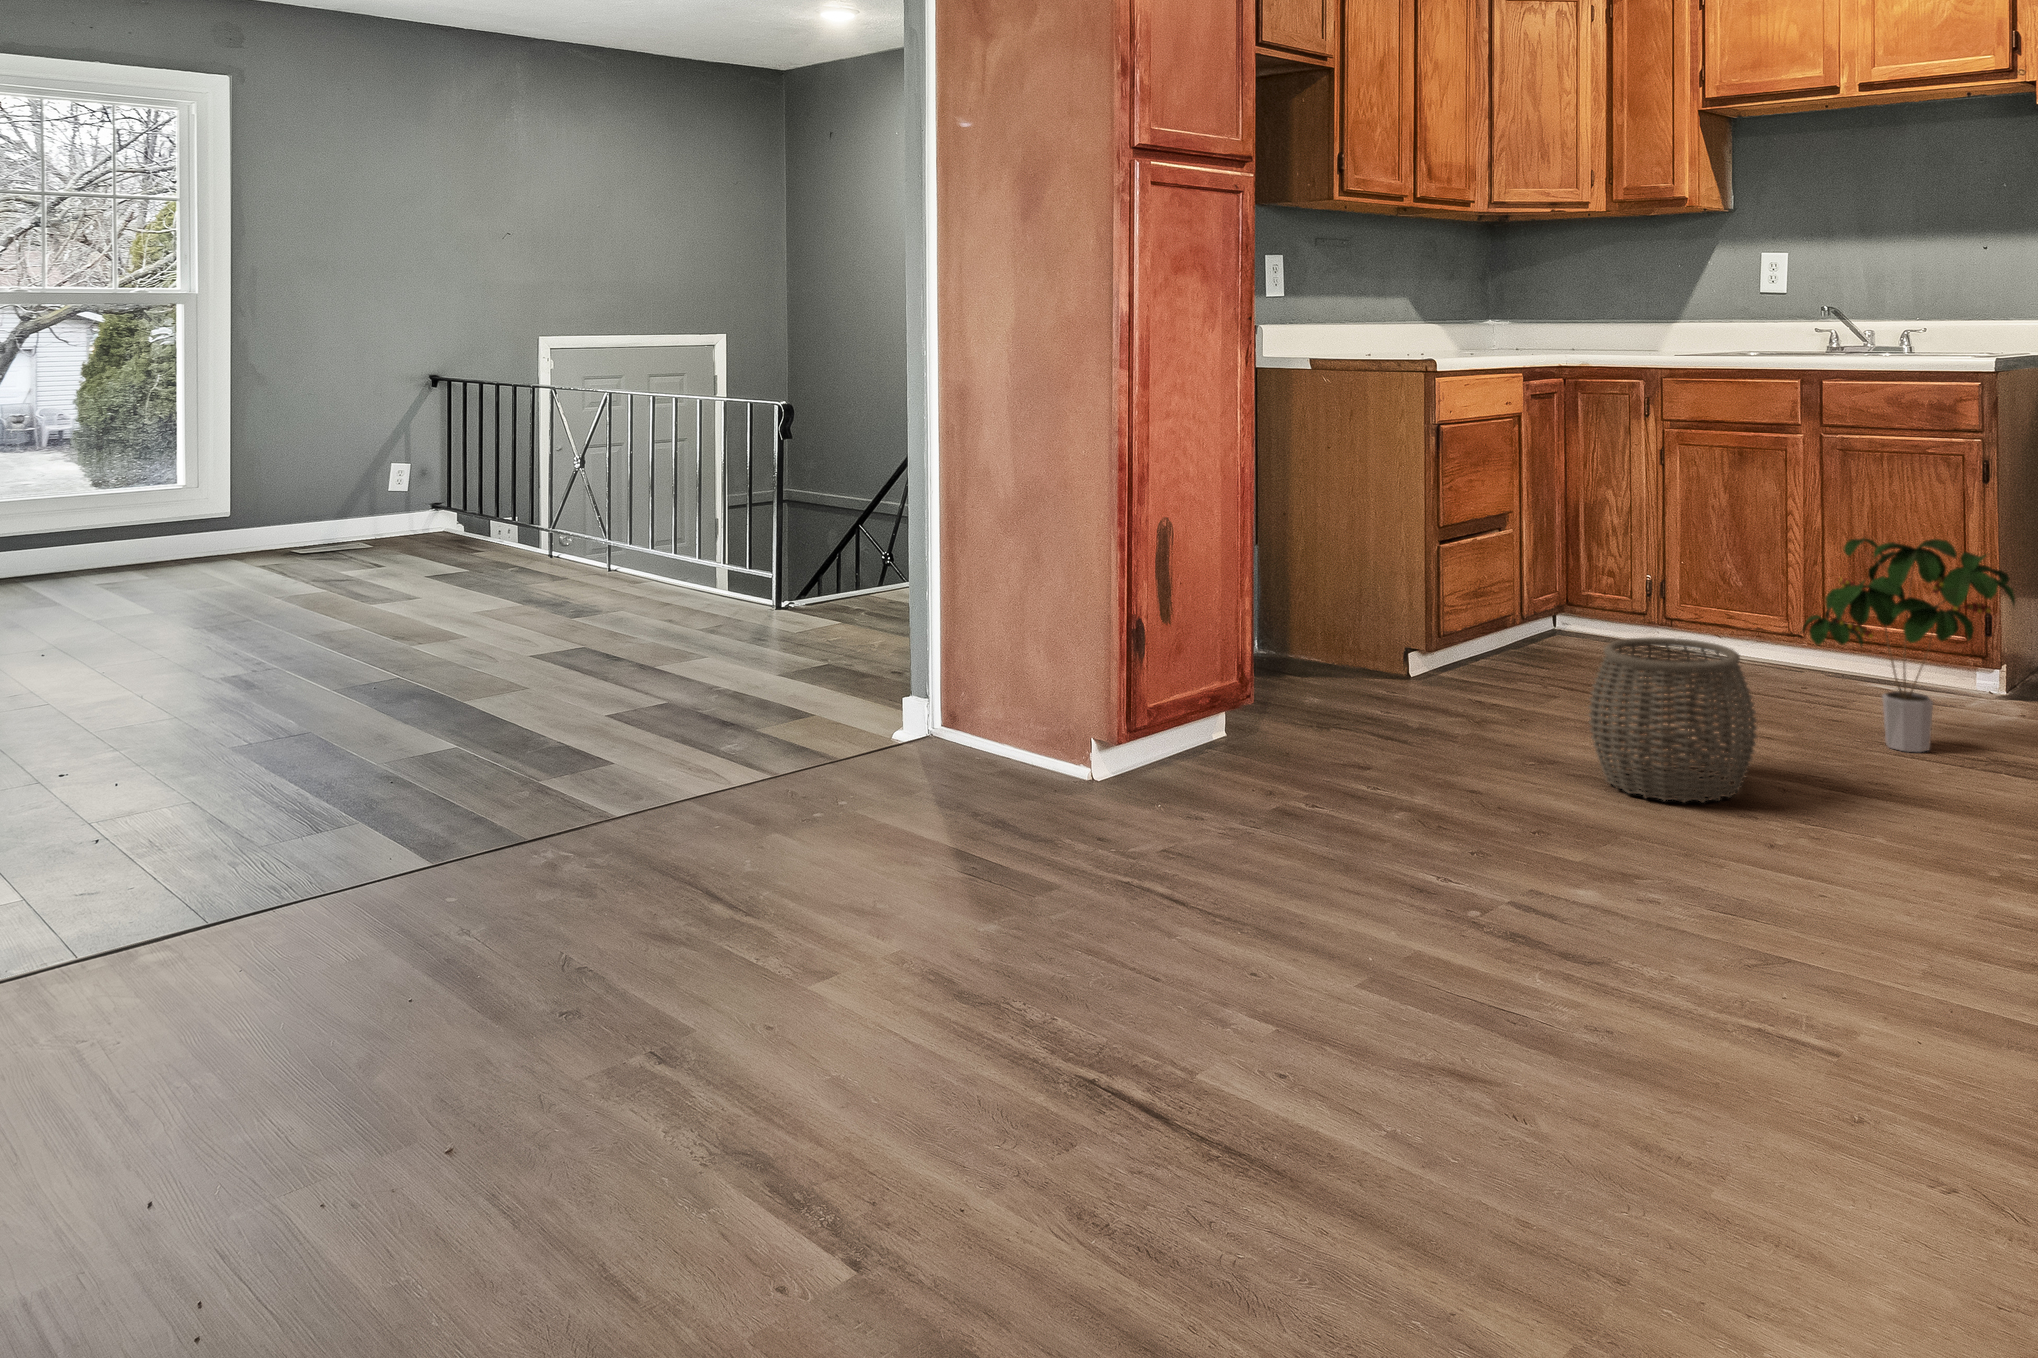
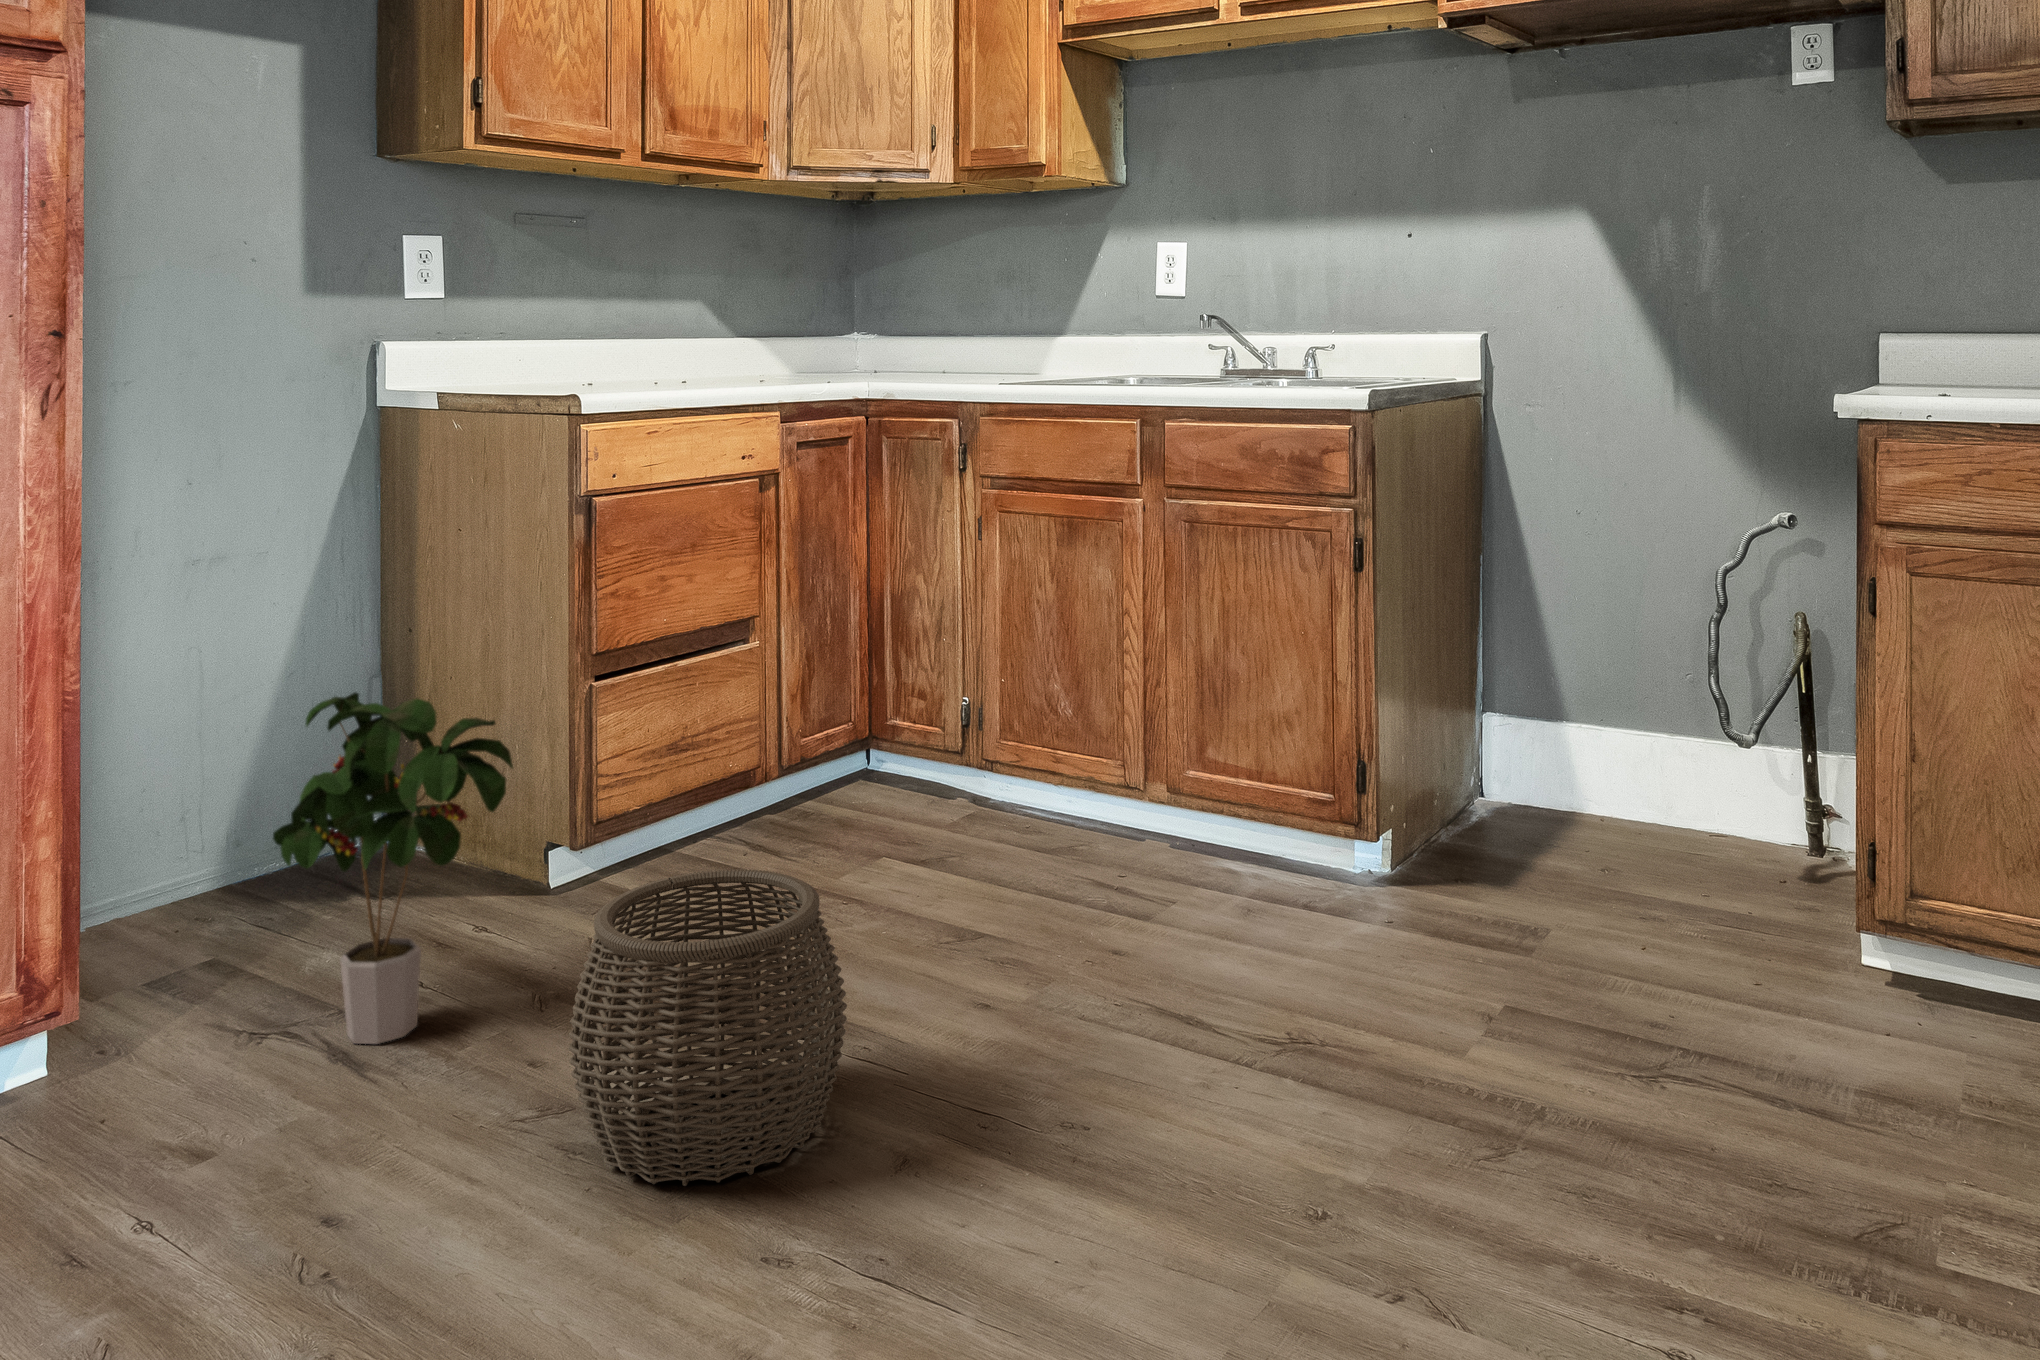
potted plant: present [1802,538,2015,752] -> present [273,692,513,1044]

